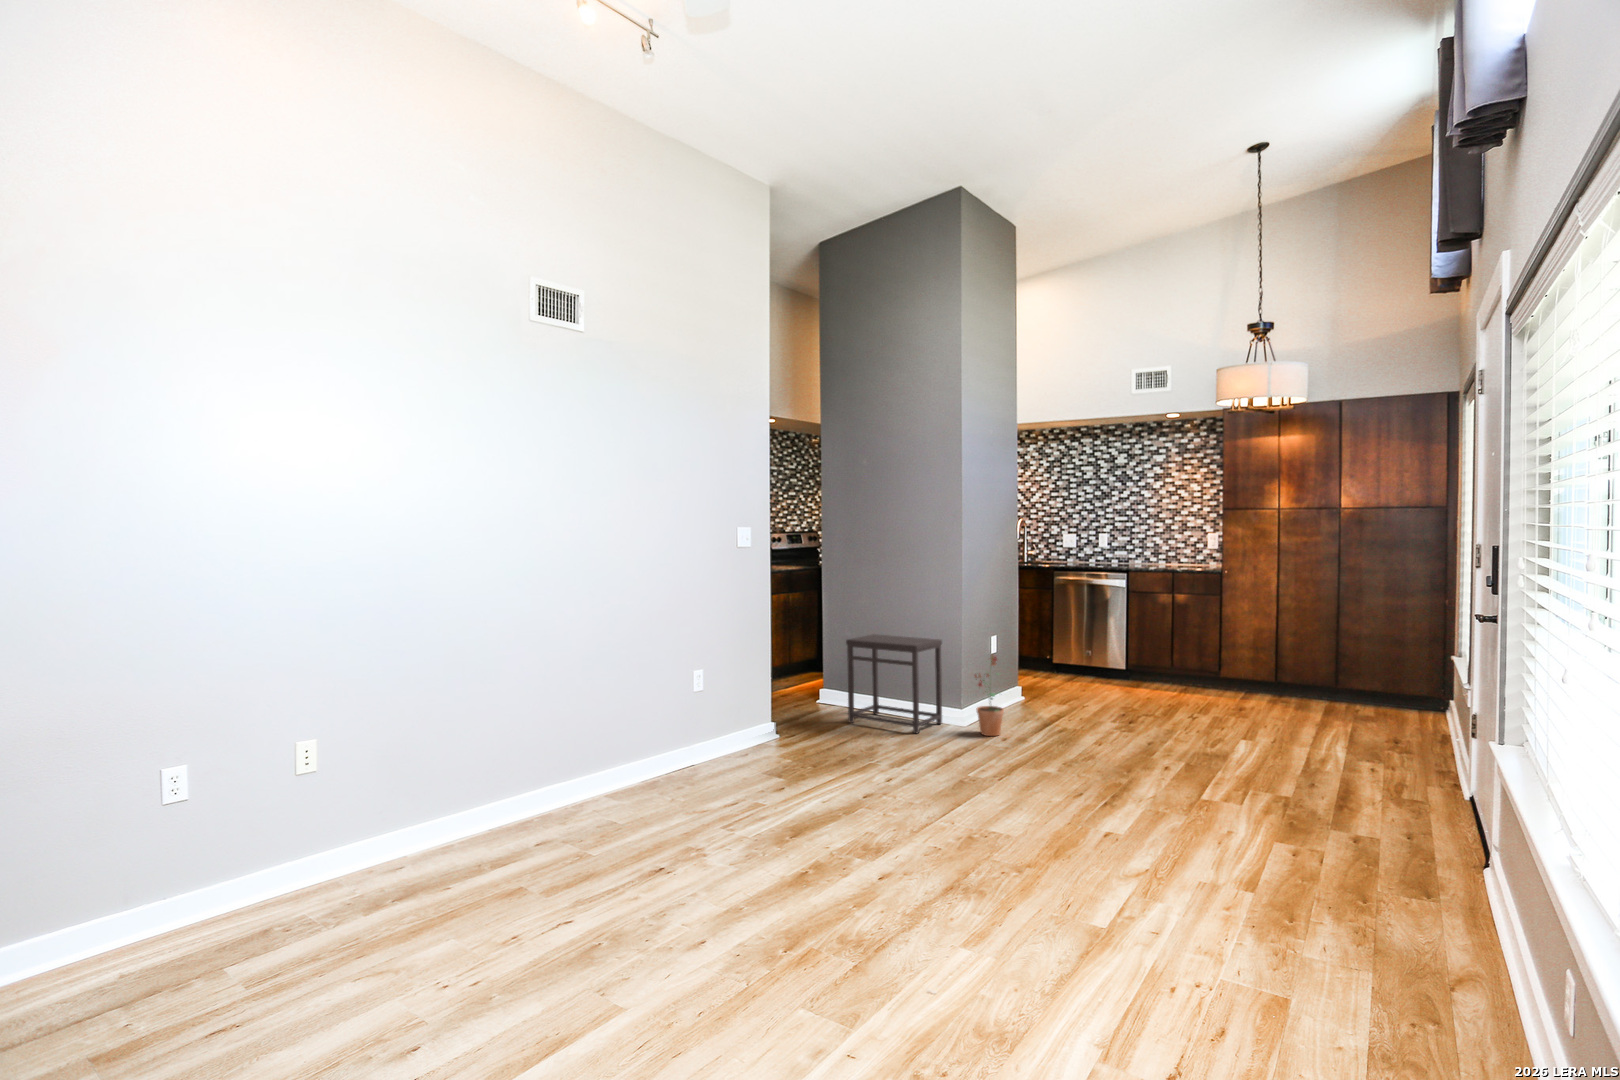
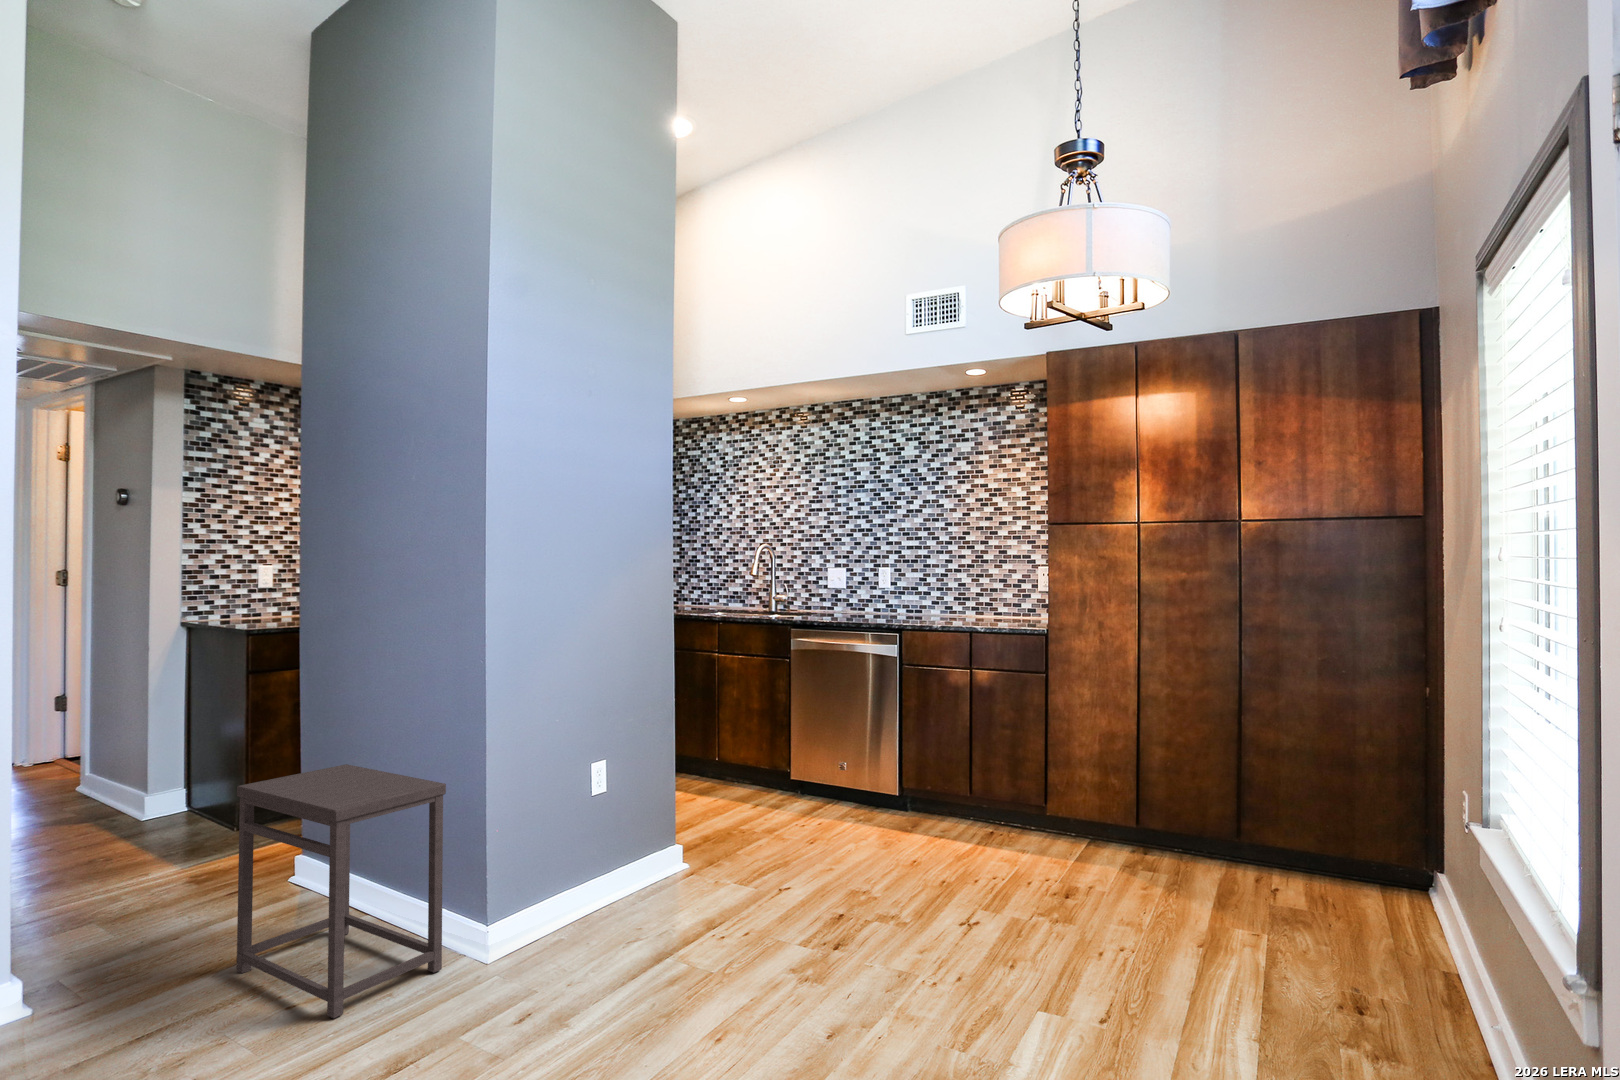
potted plant: present [975,655,1004,736] -> none [468,820,542,1023]

